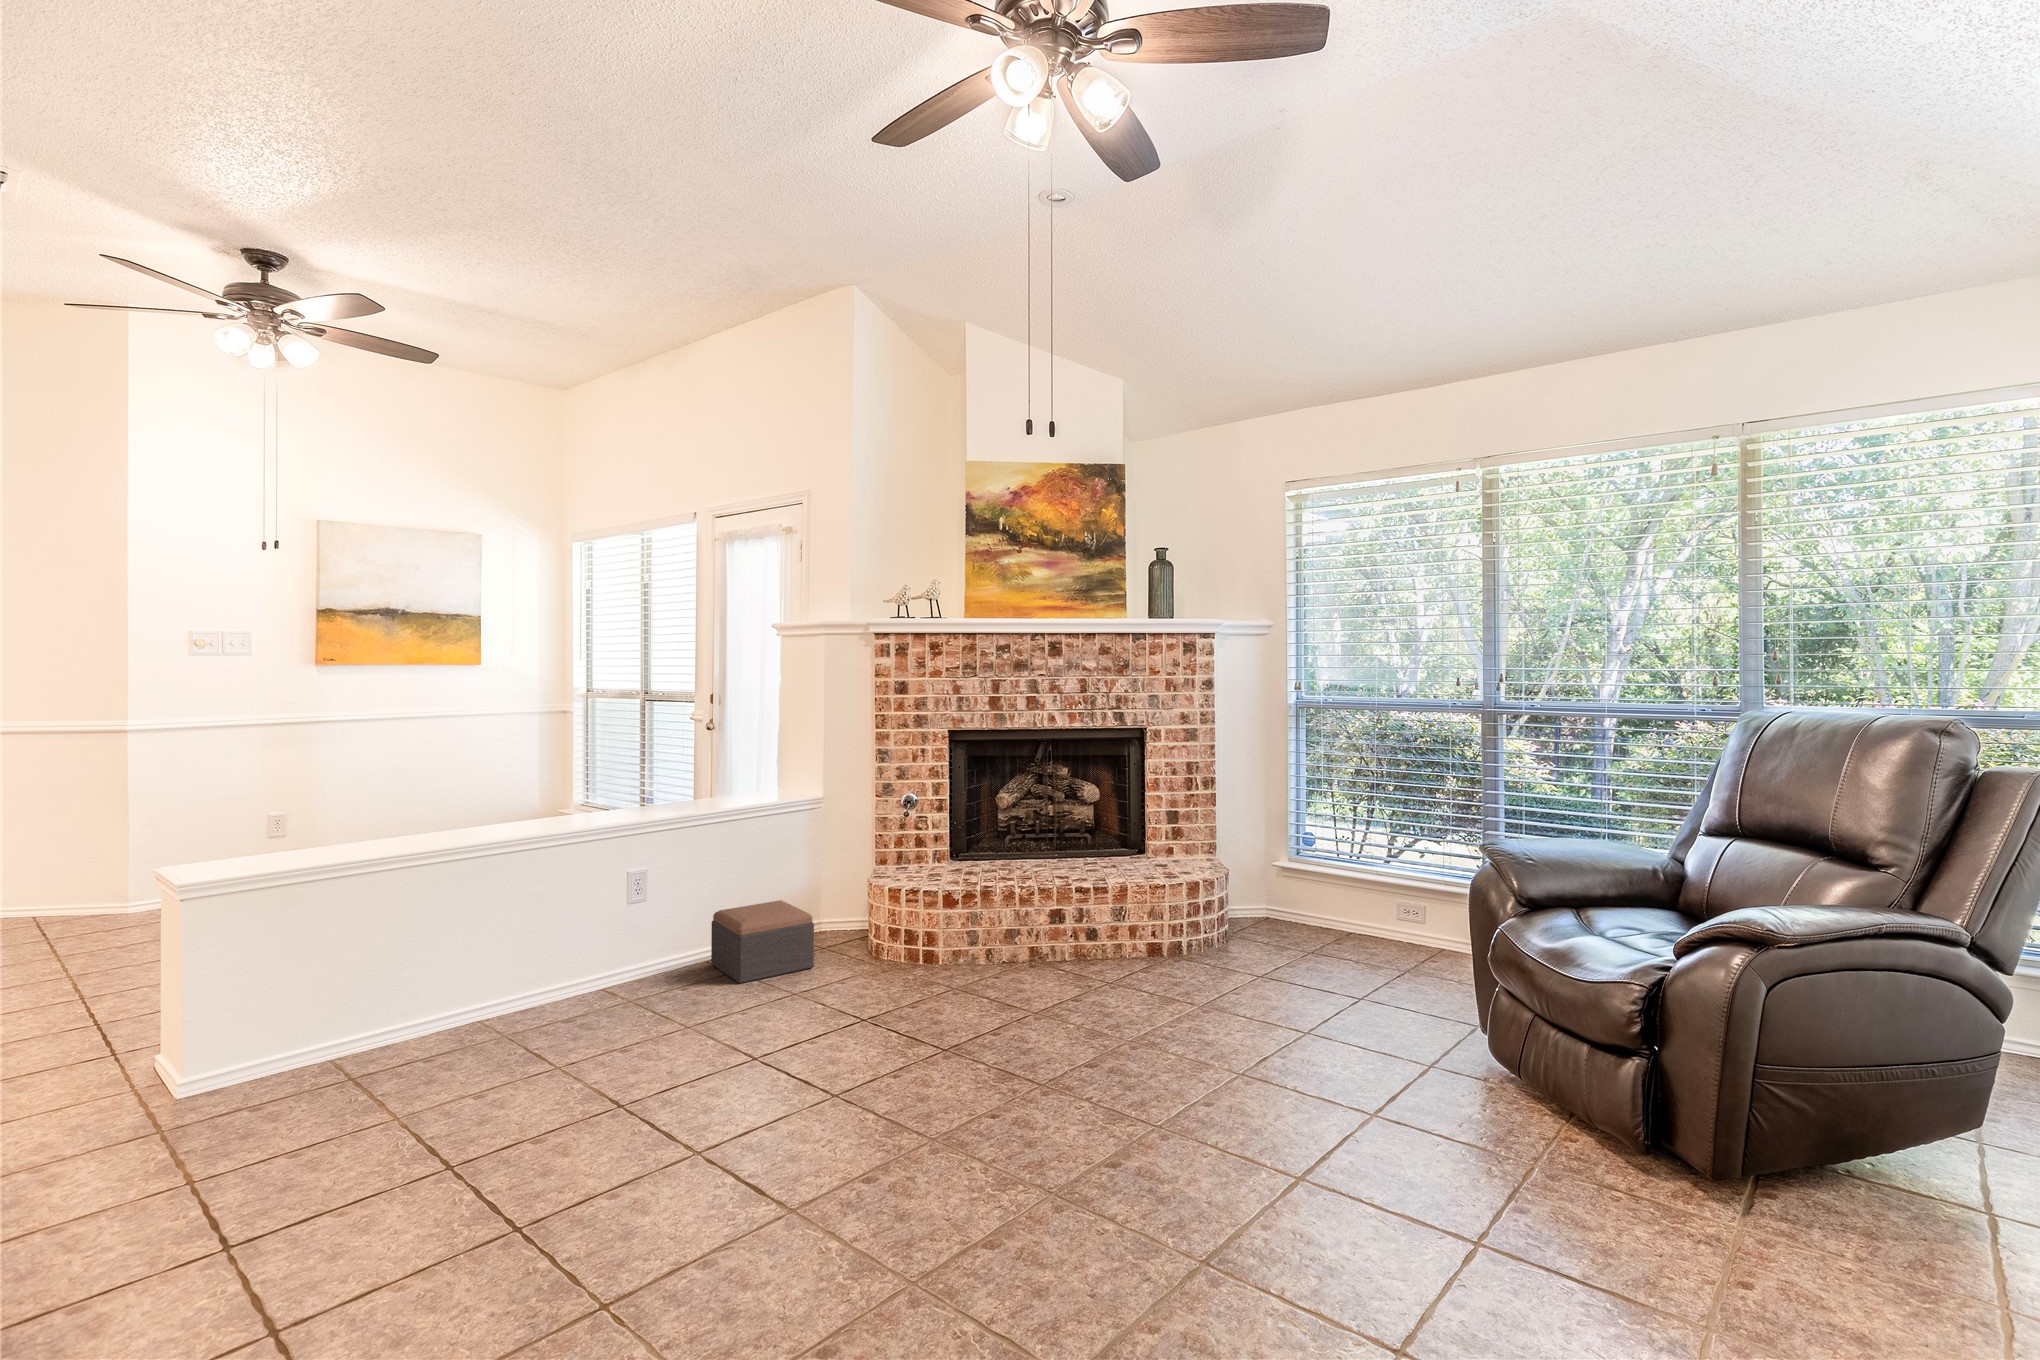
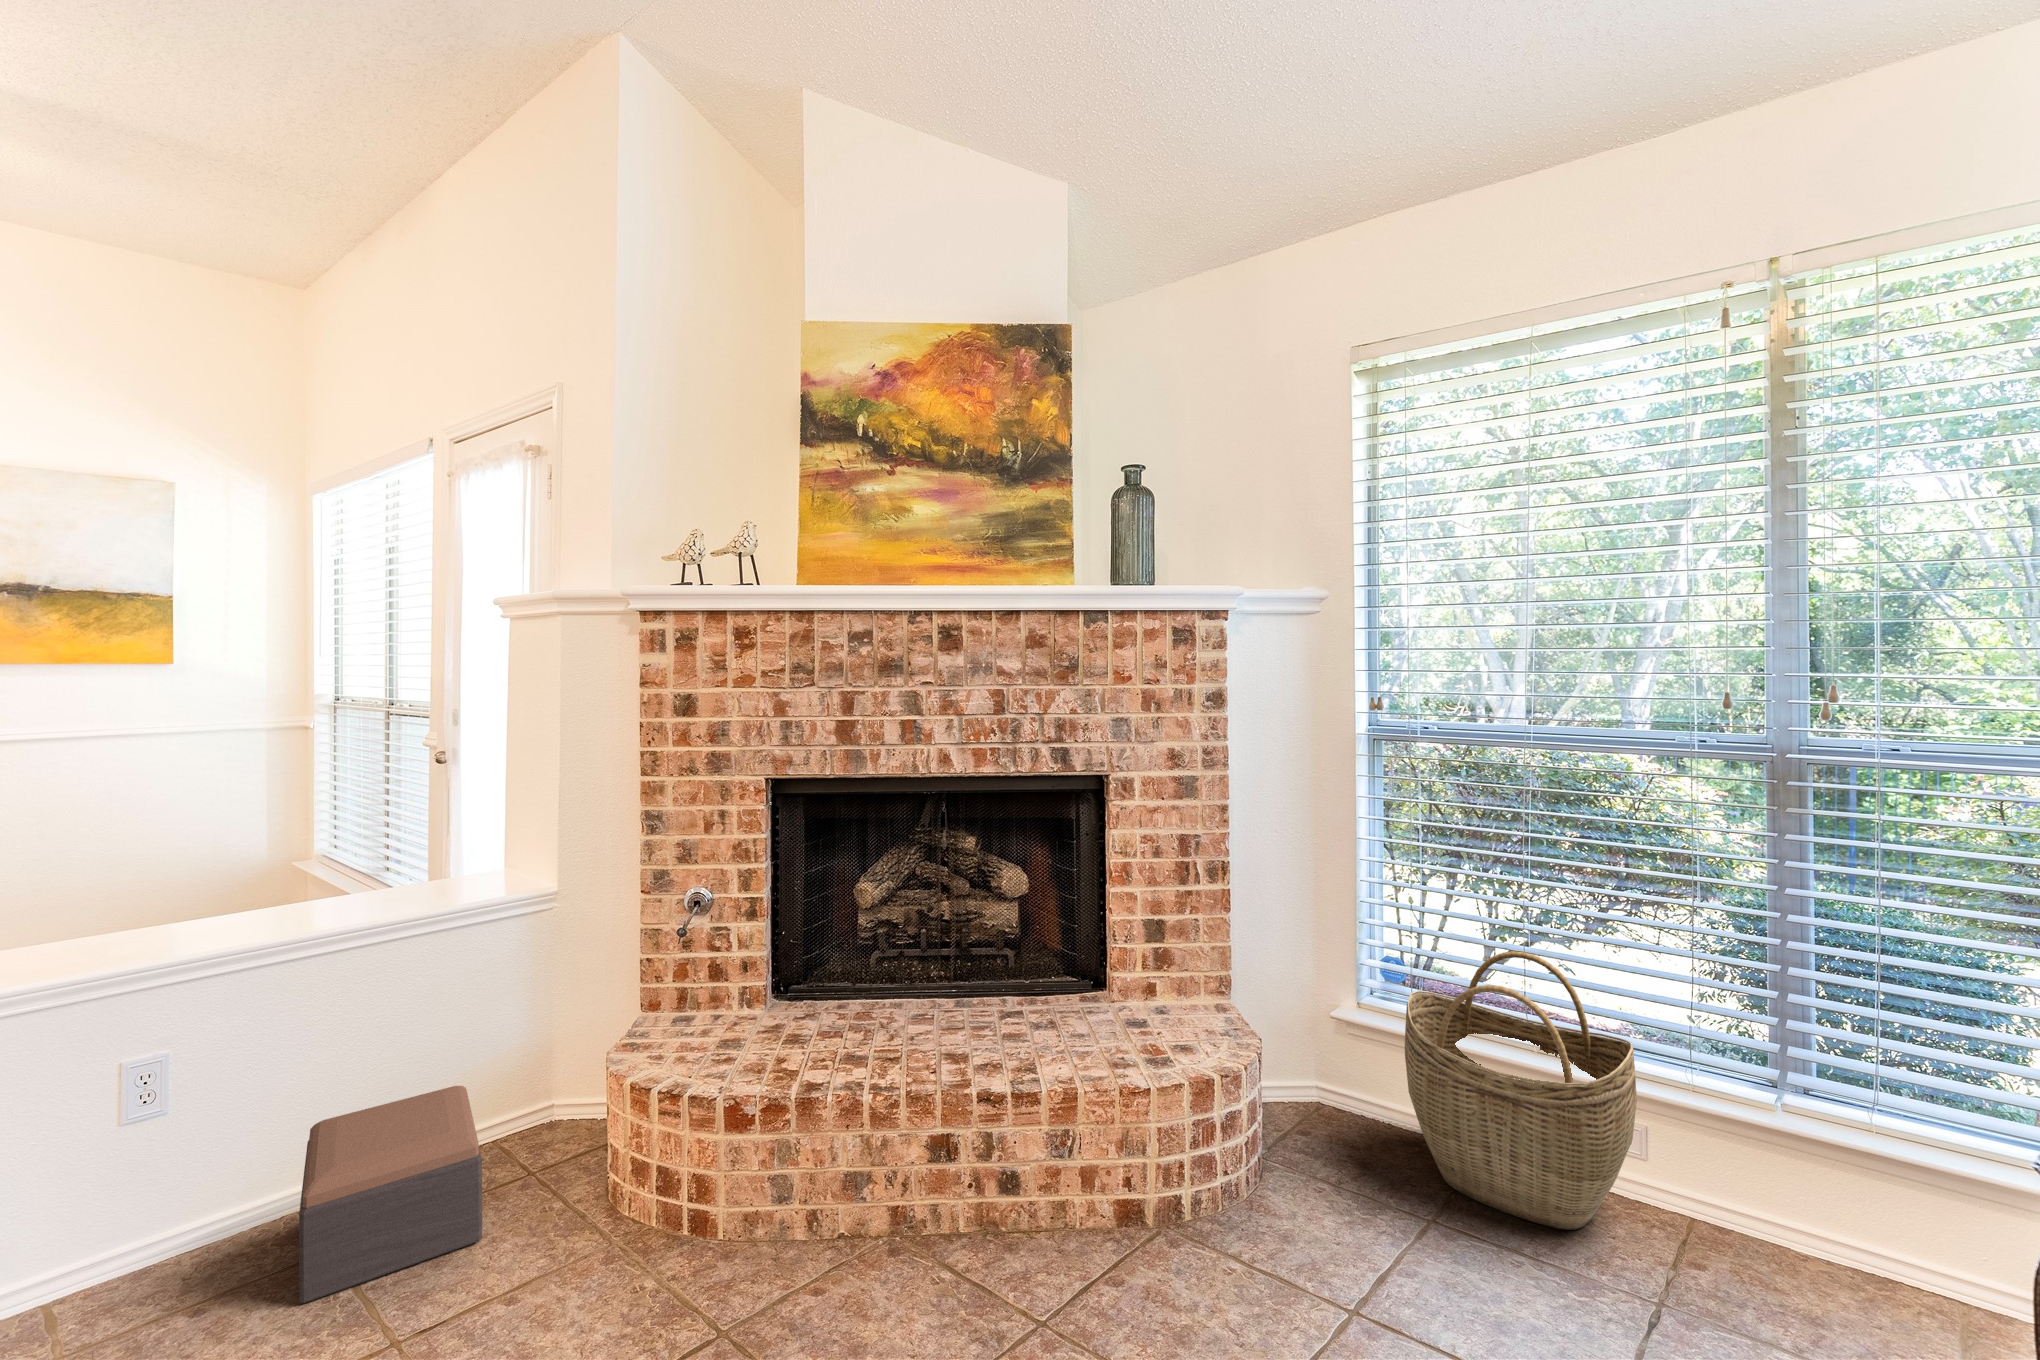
woven basket: none [1306,822,1414,953] -> present [1405,951,1637,1230]

